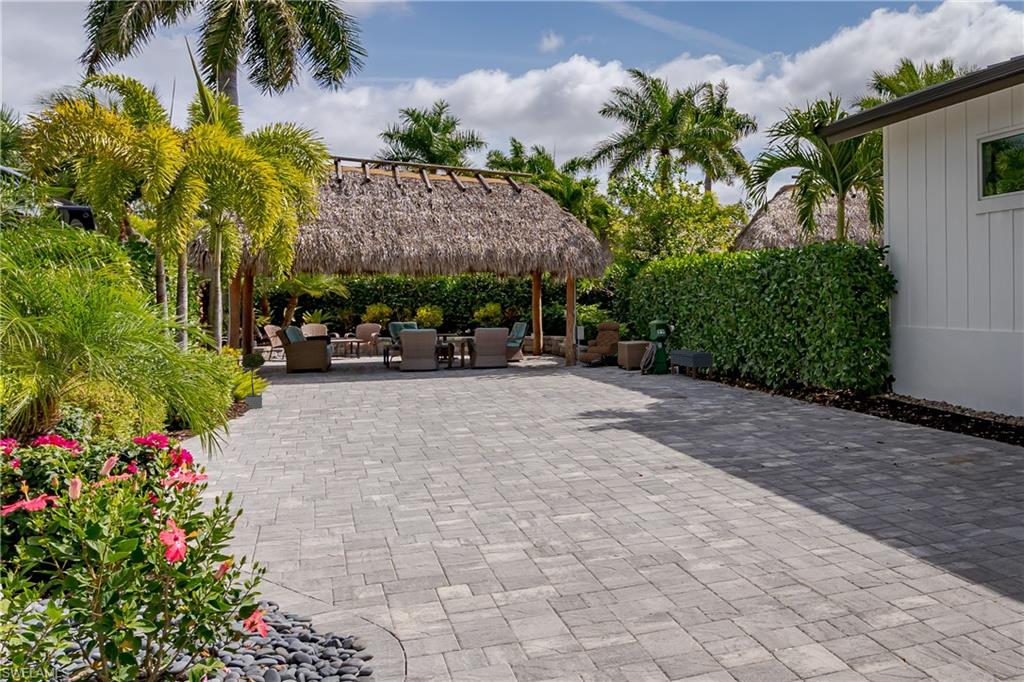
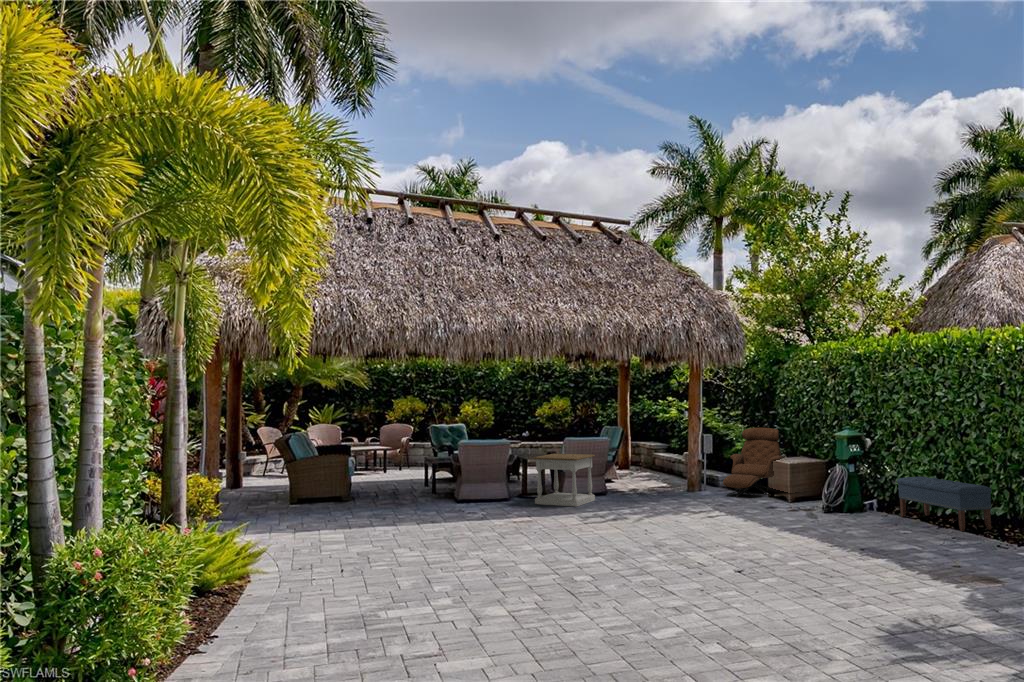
side table: none [450,339,492,372] -> present [533,454,595,507]
potted tree: present [241,352,266,409] -> none [205,500,252,611]

